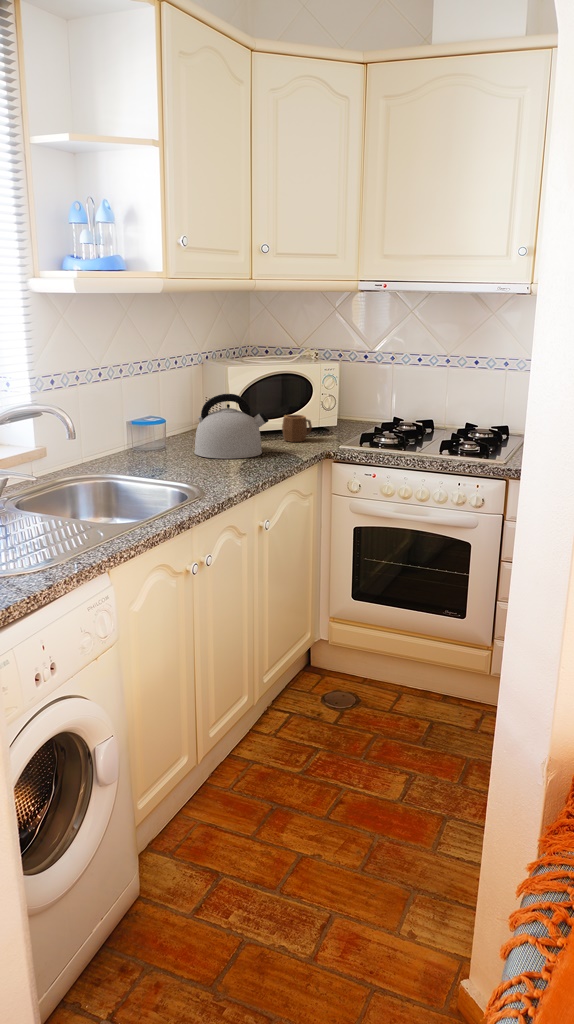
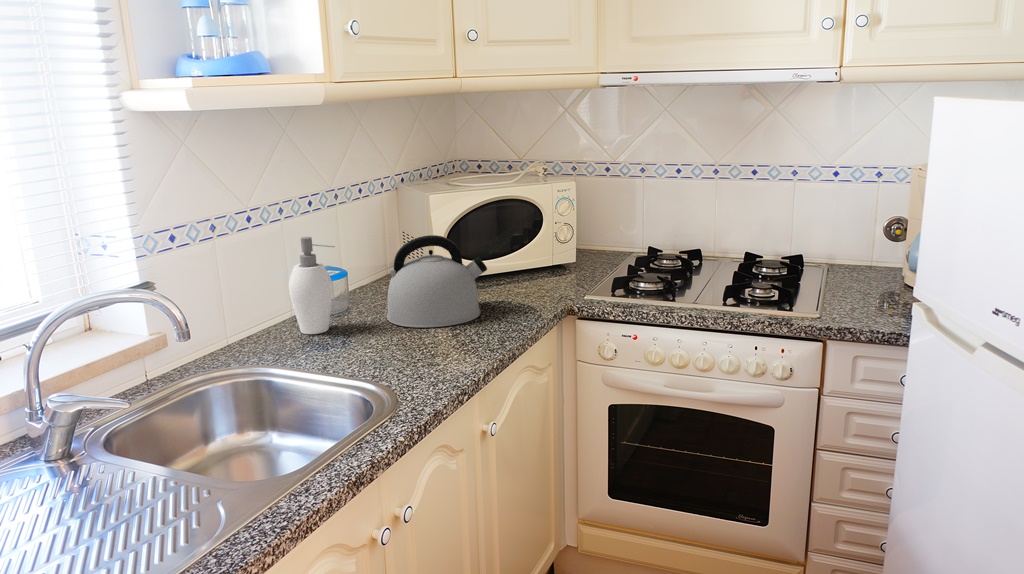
soap dispenser: none [126,389,161,459] -> present [289,237,335,334]
mug: present [282,415,312,442] -> none [505,253,545,291]

